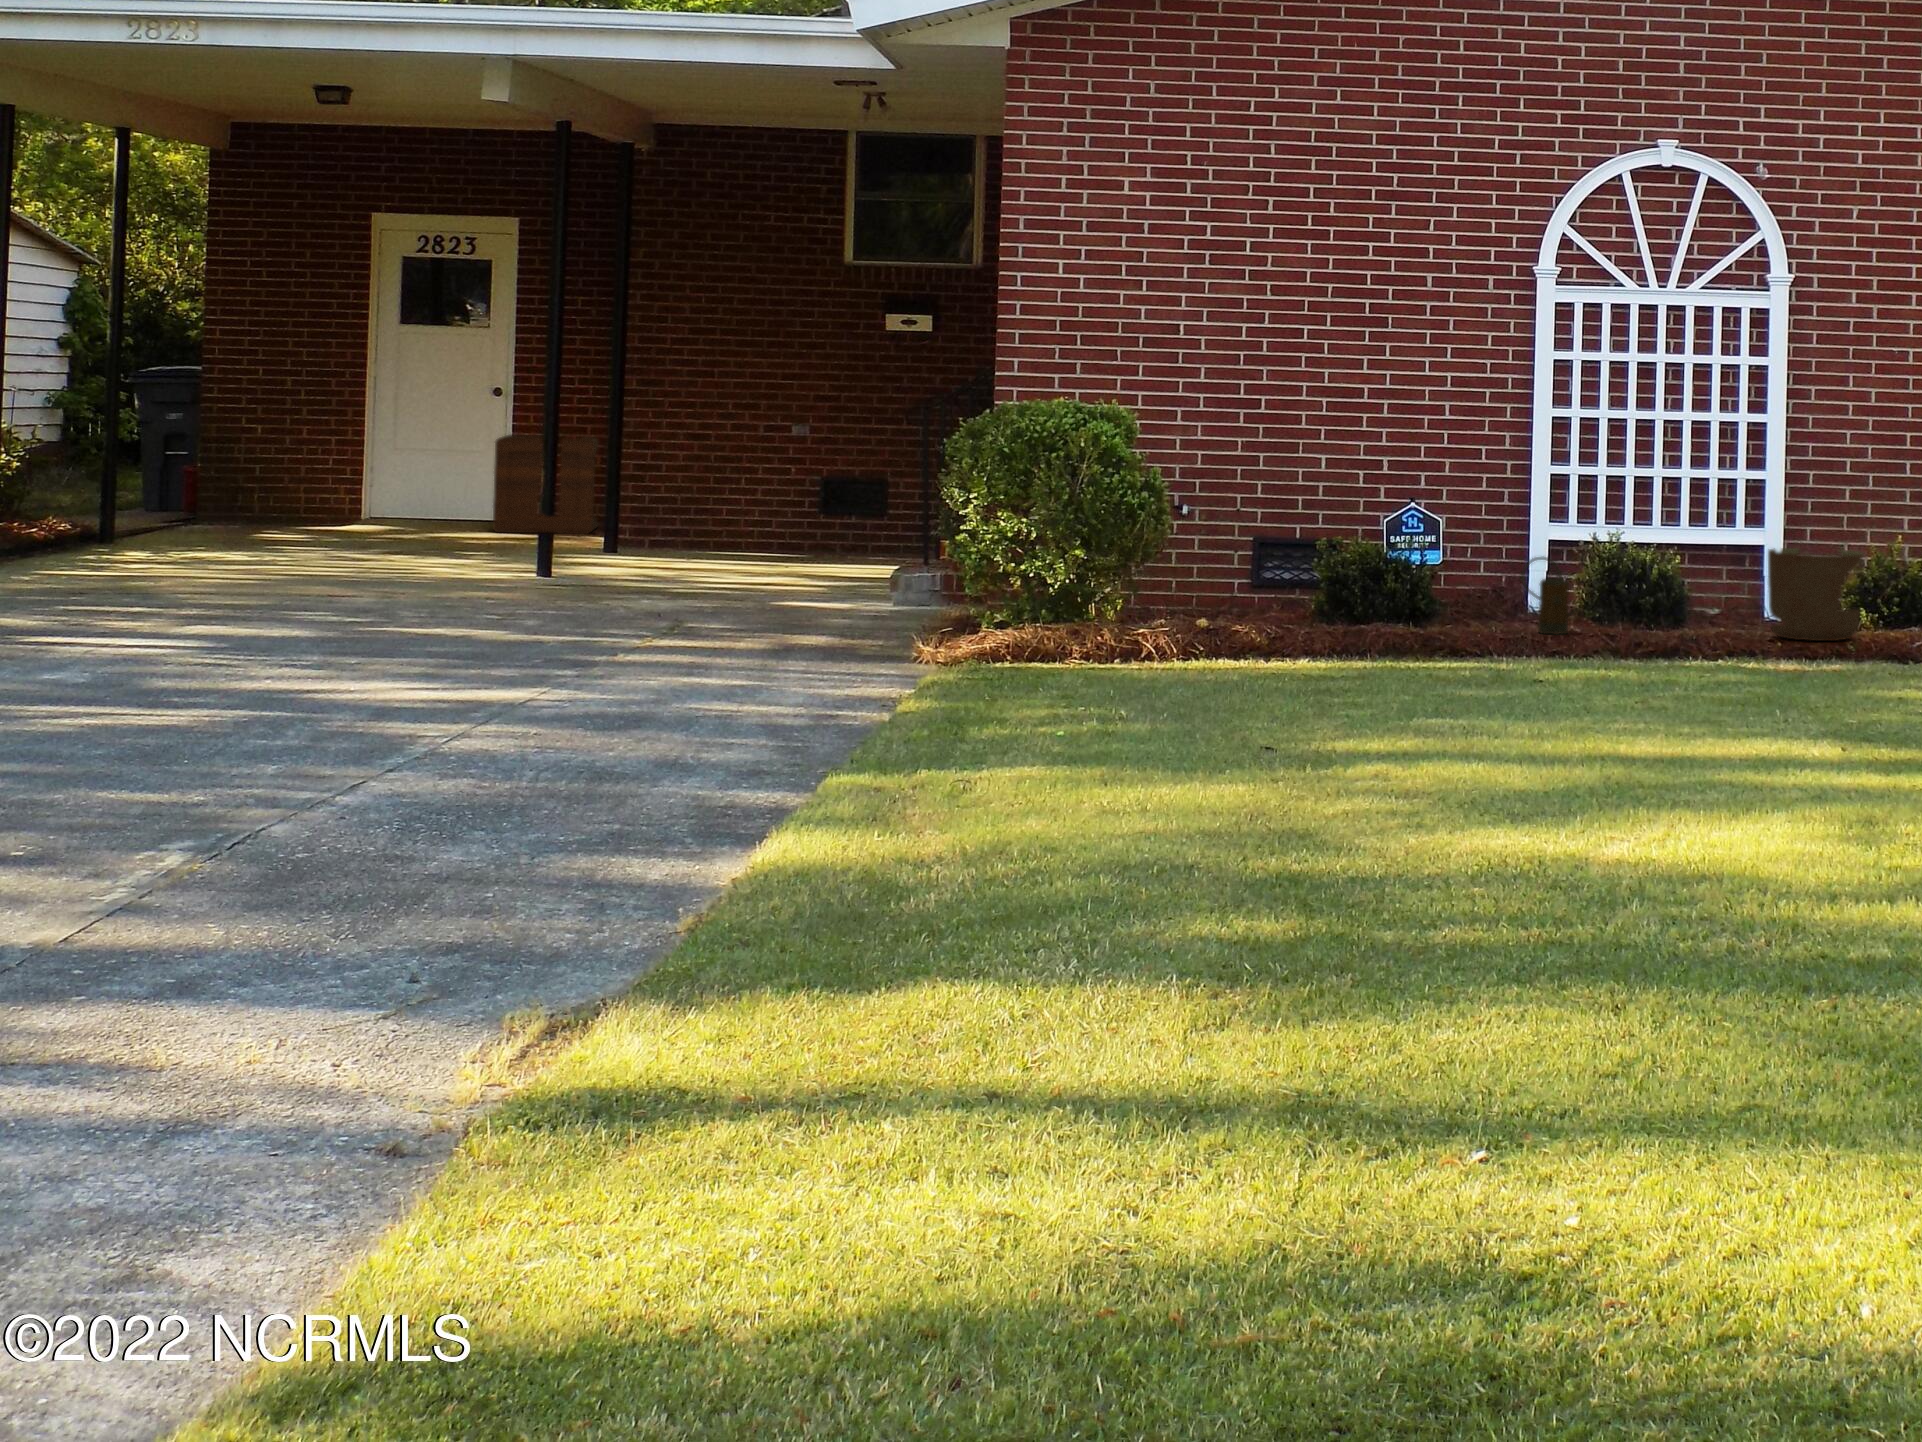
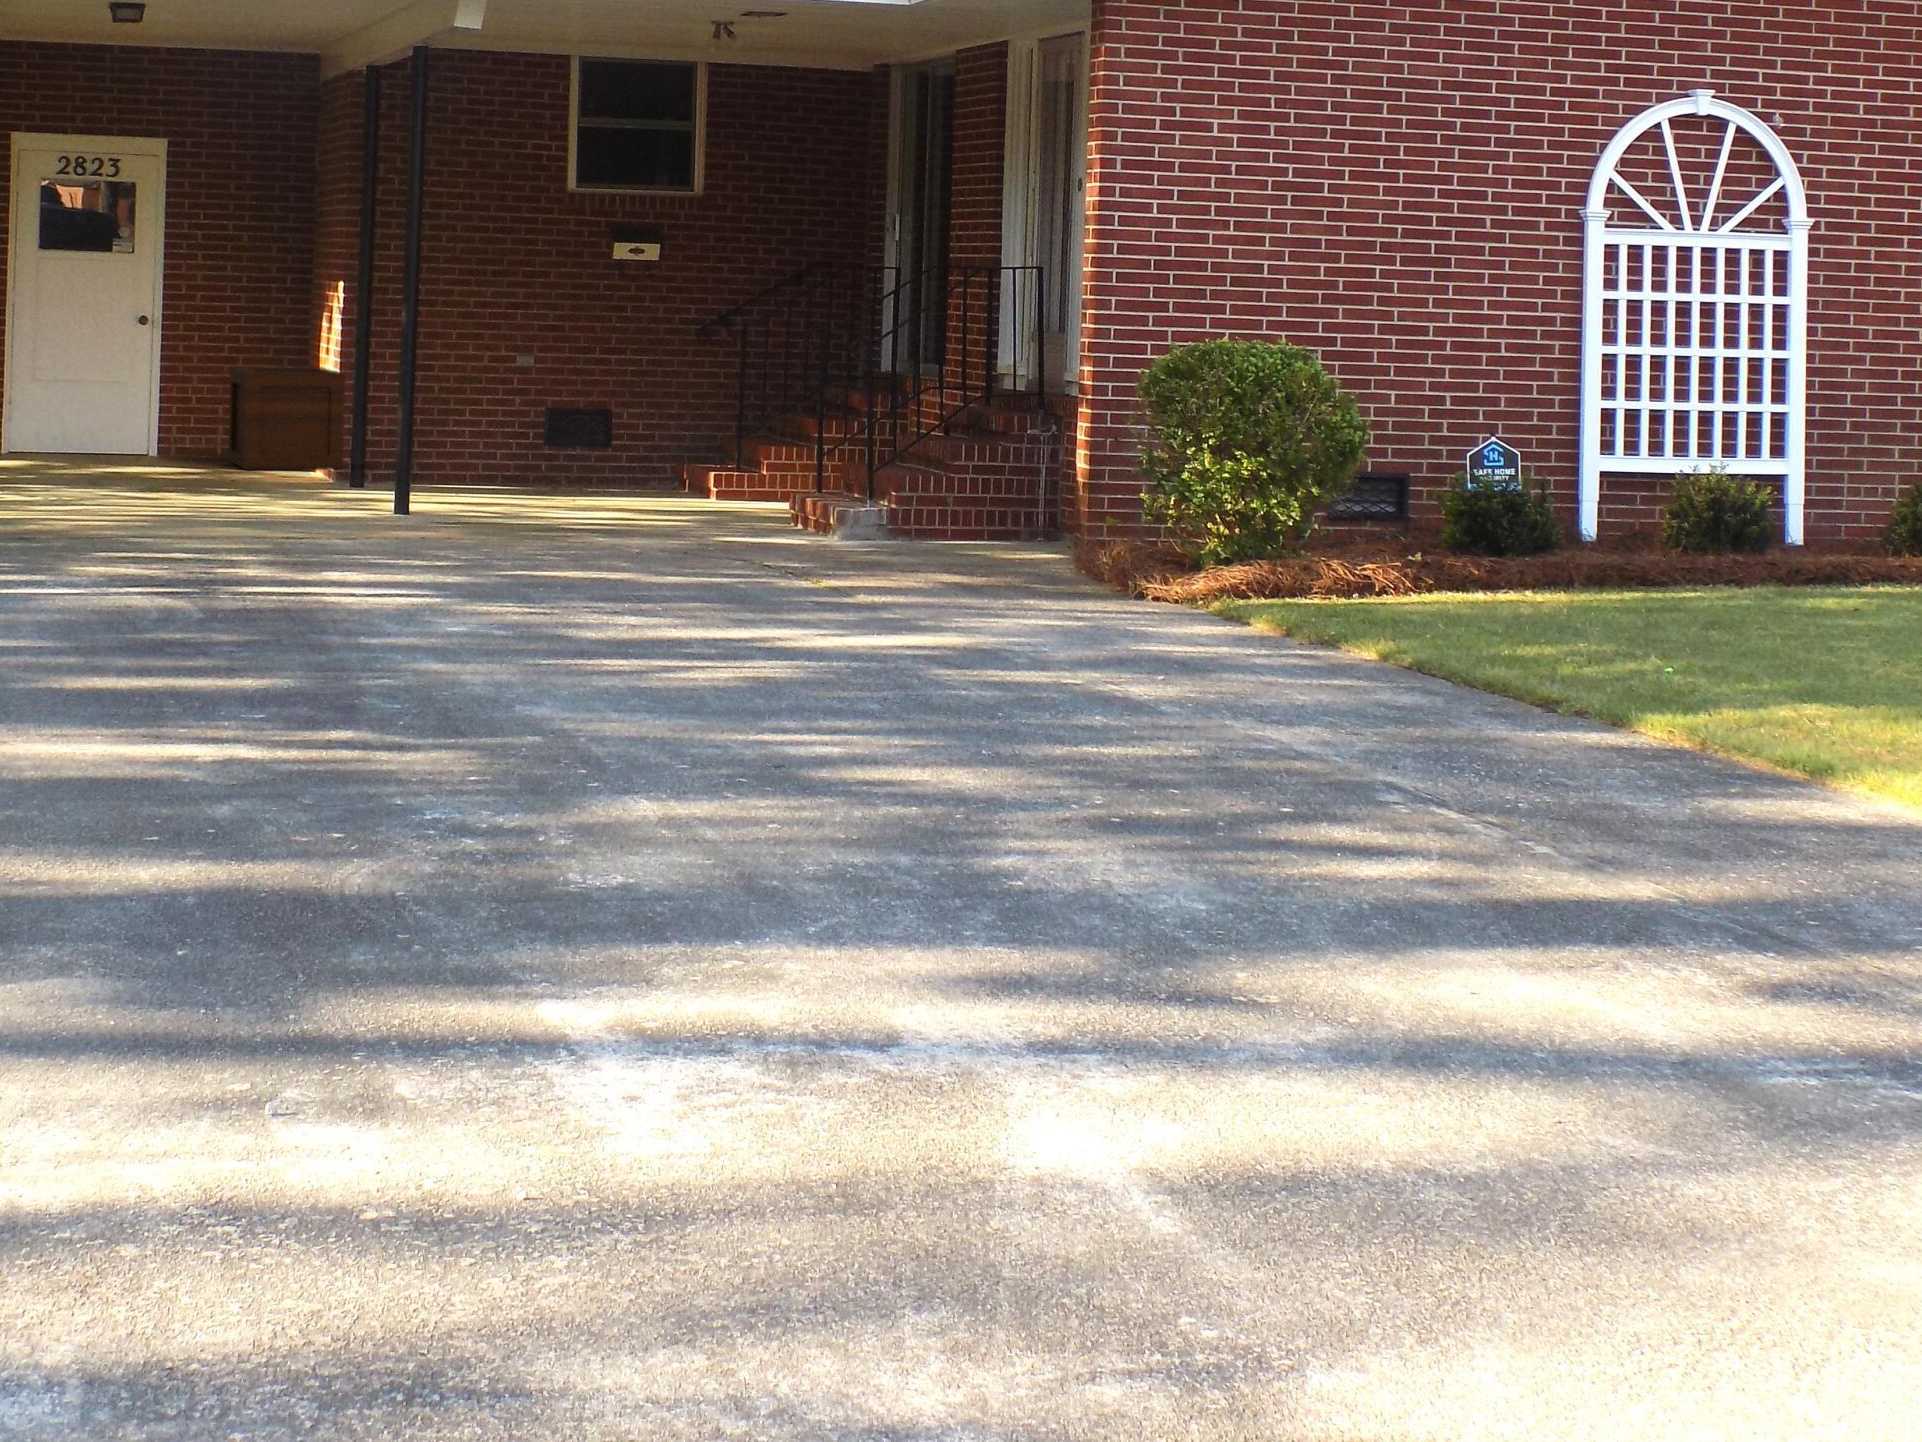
planter: present [1768,548,1864,641] -> none [1803,476,1896,564]
watering can: present [1521,557,1577,634] -> none [1594,489,1650,563]

